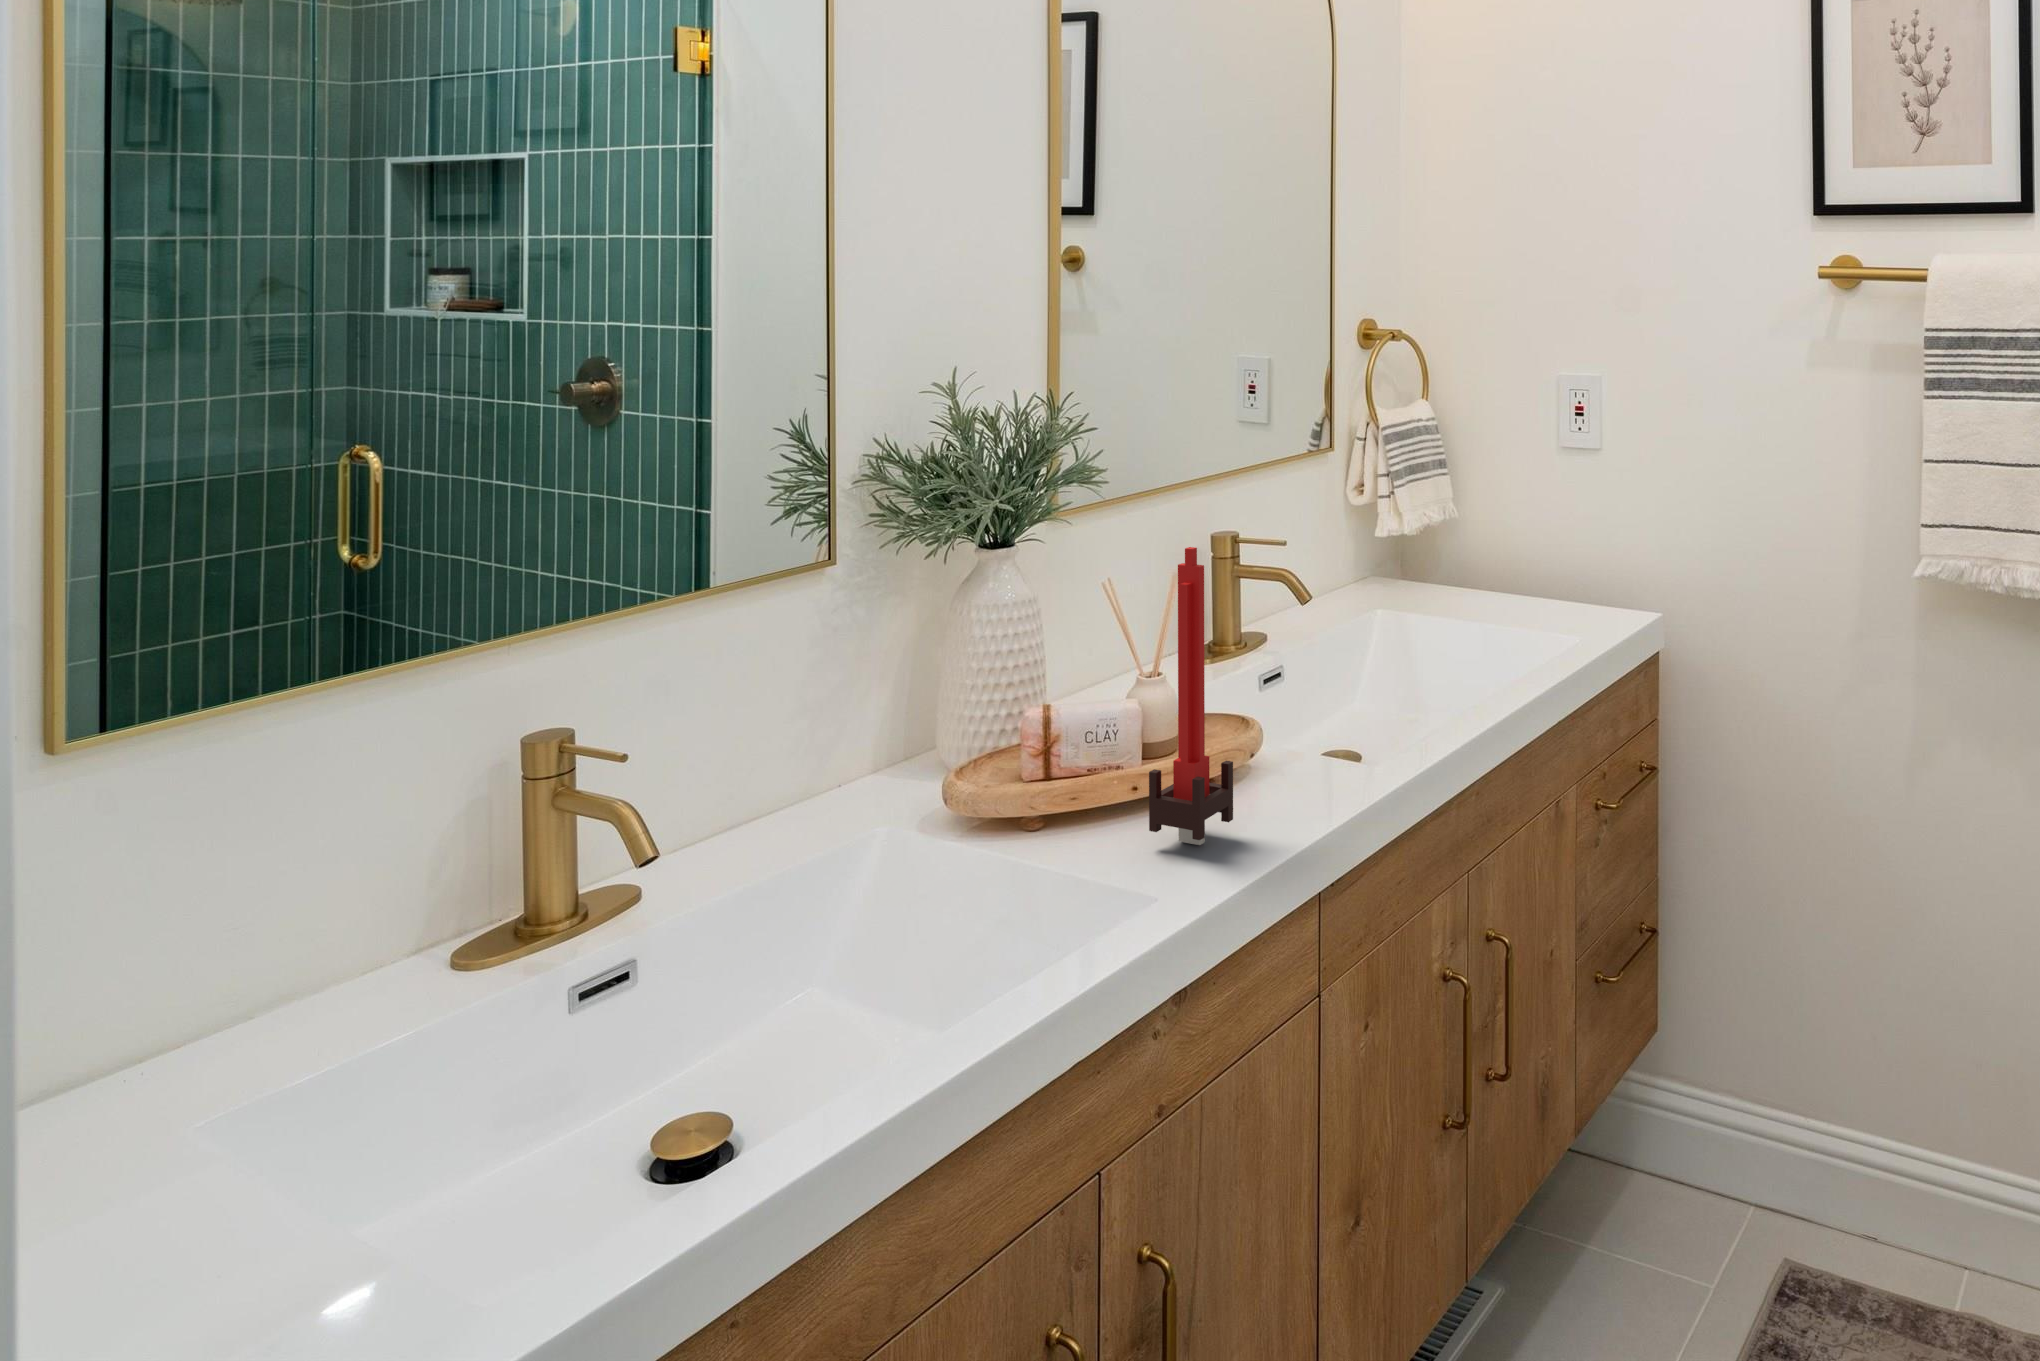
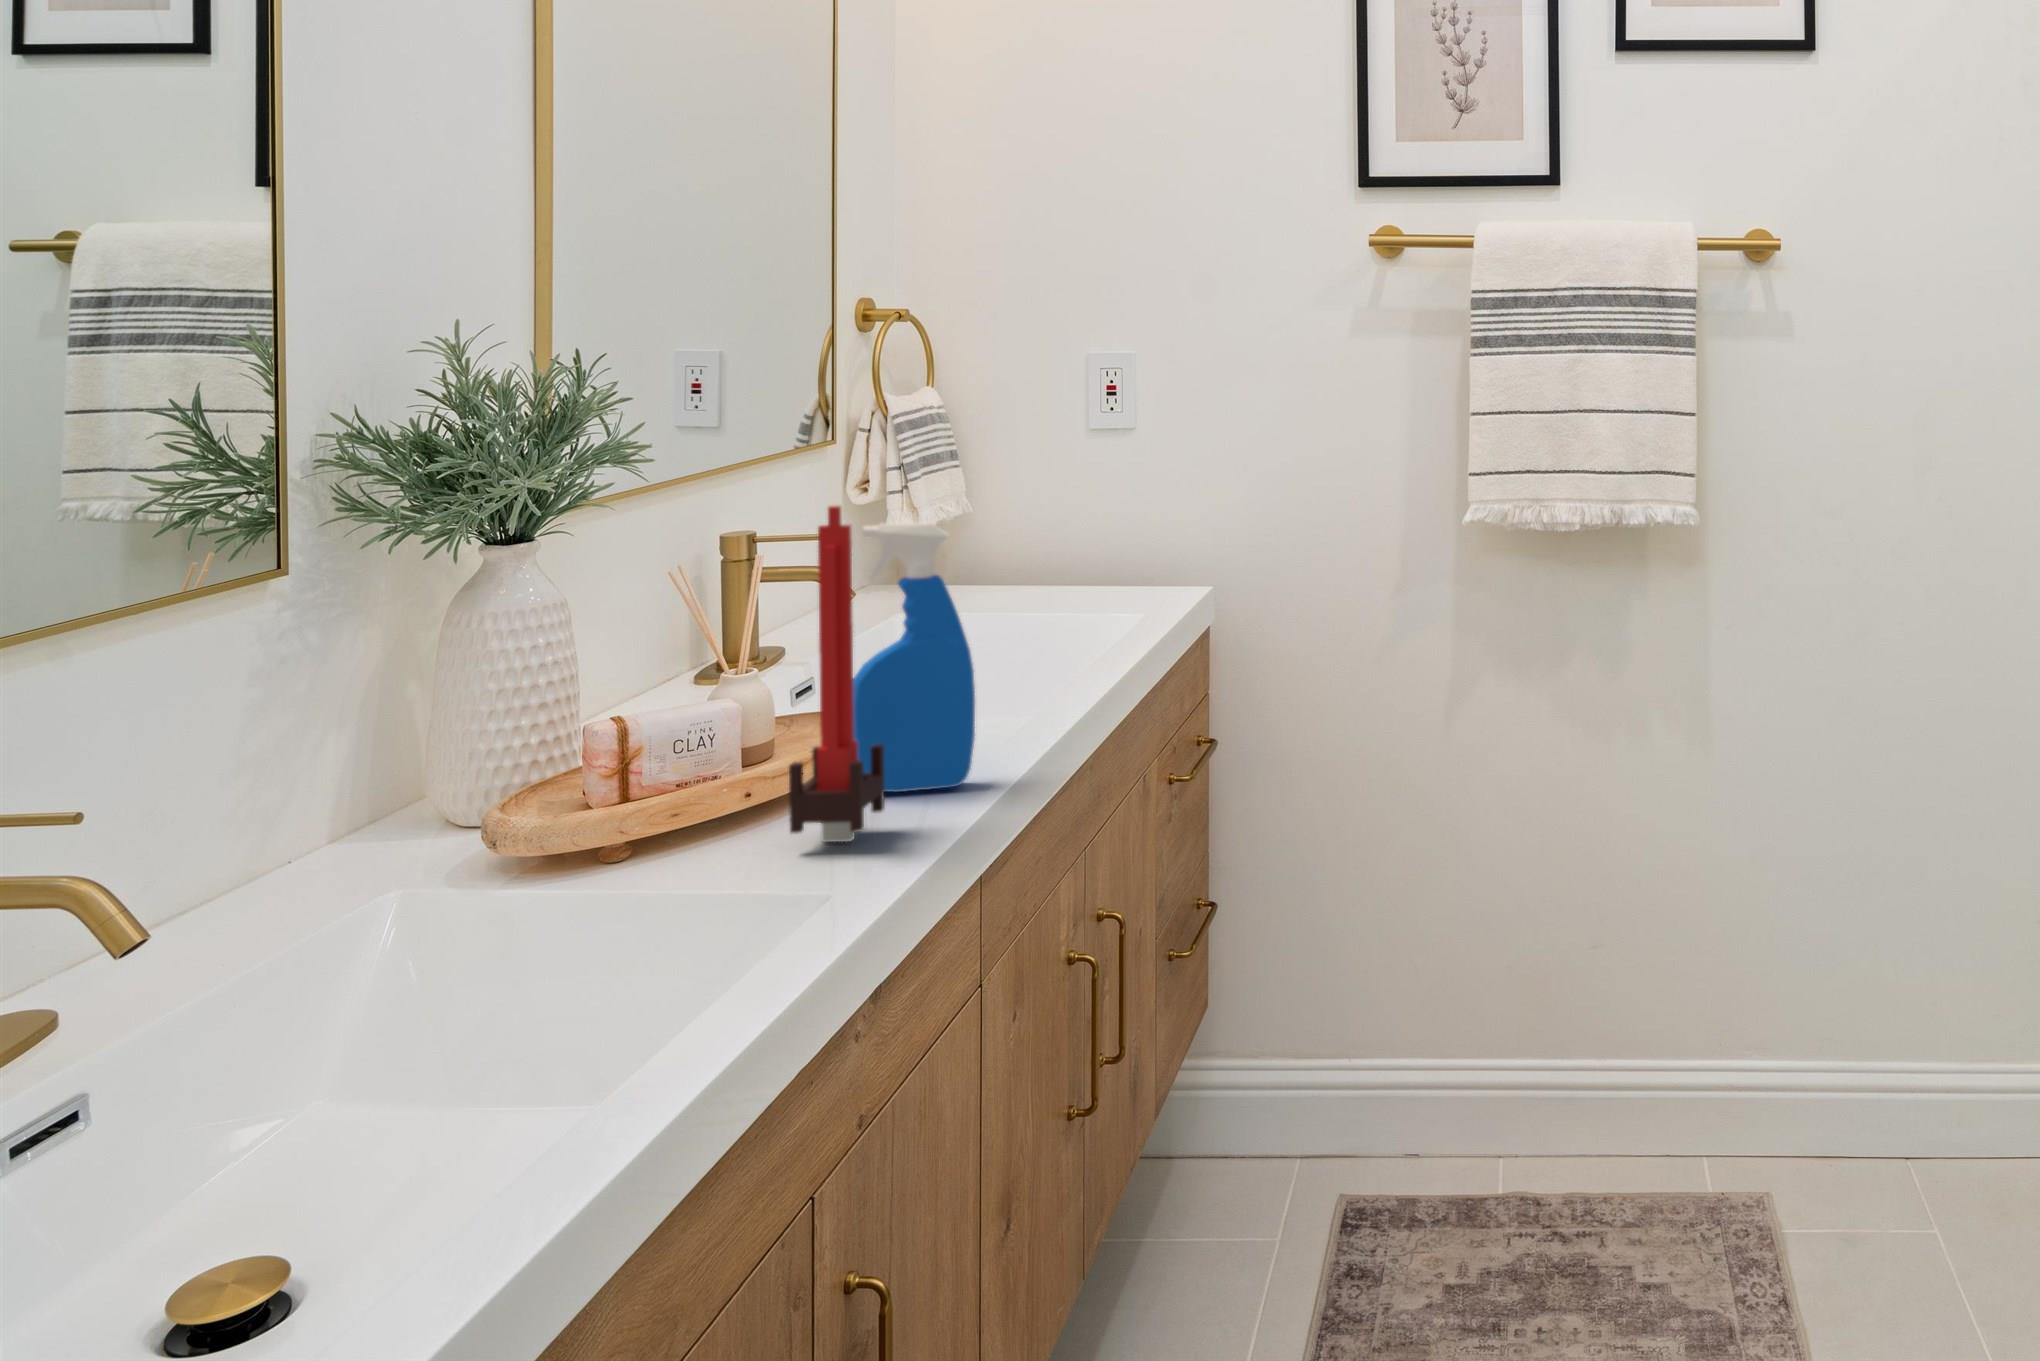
spray bottle: none [1229,558,1332,802] -> present [853,523,975,792]

